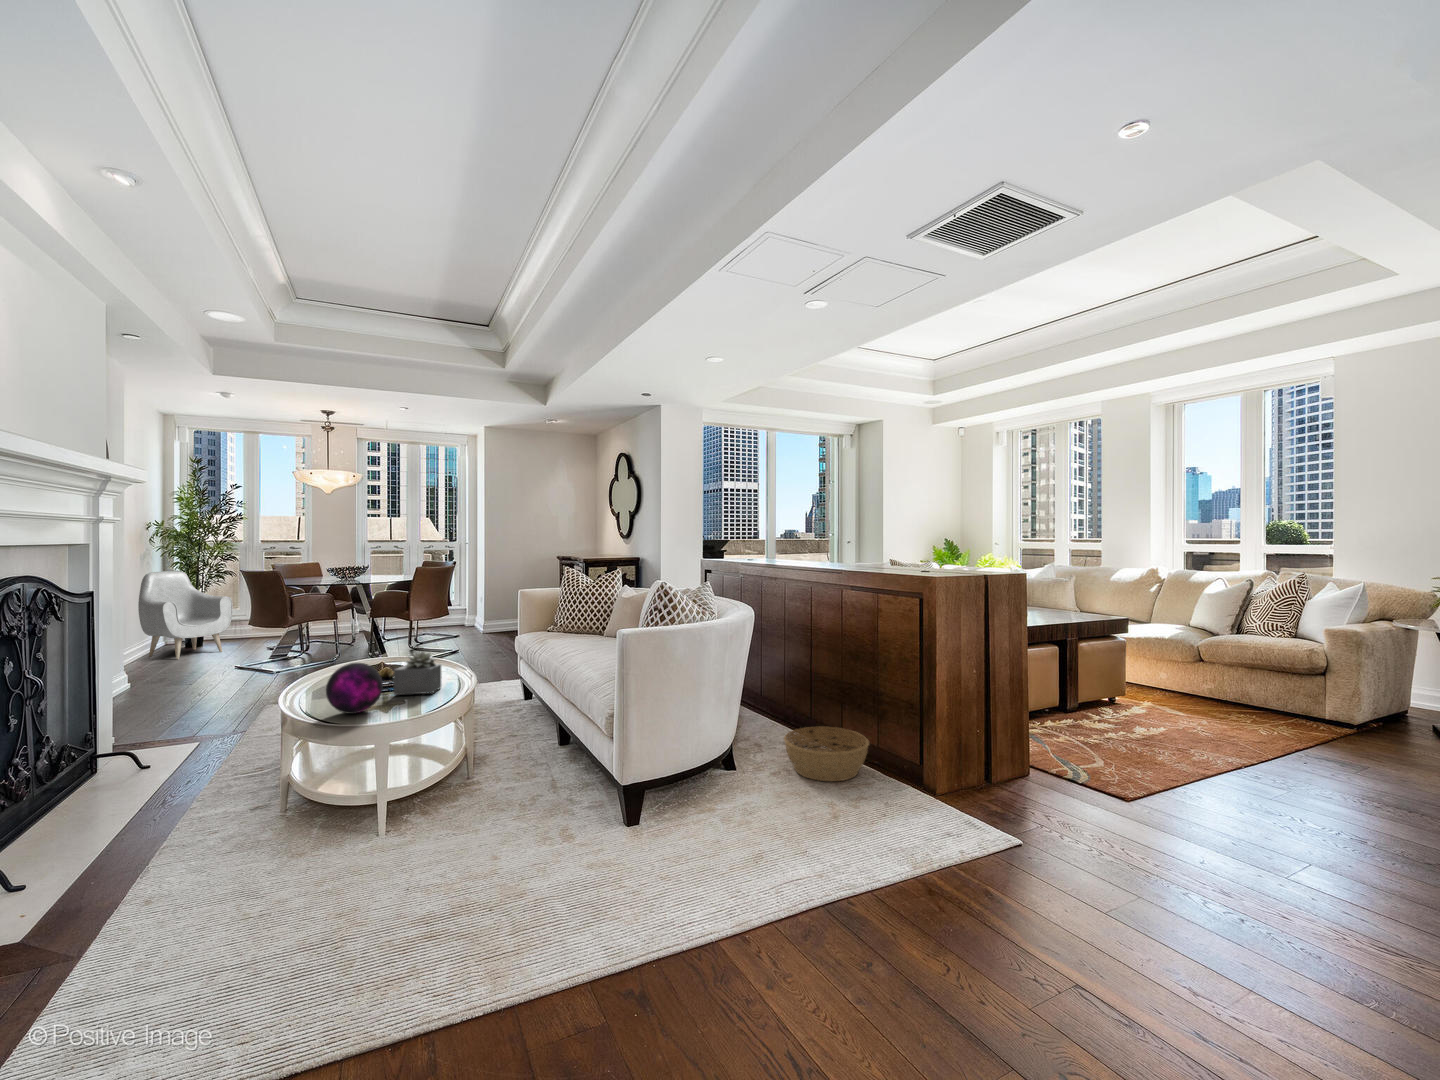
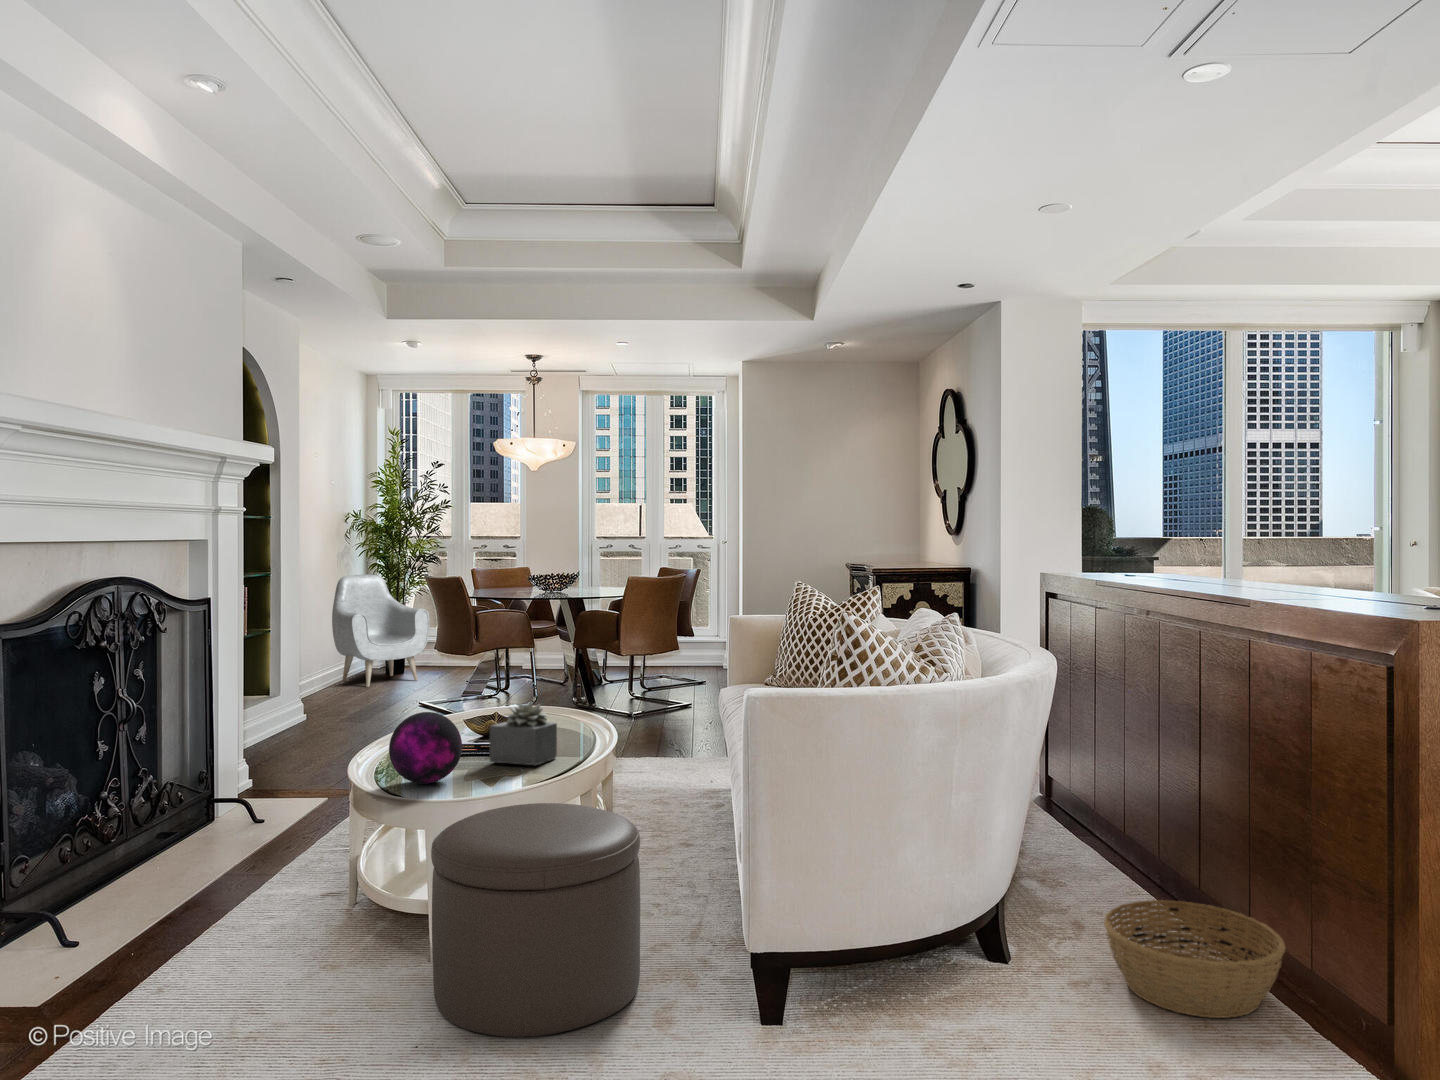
ottoman: none [393,714,538,870] -> present [431,803,640,1037]

